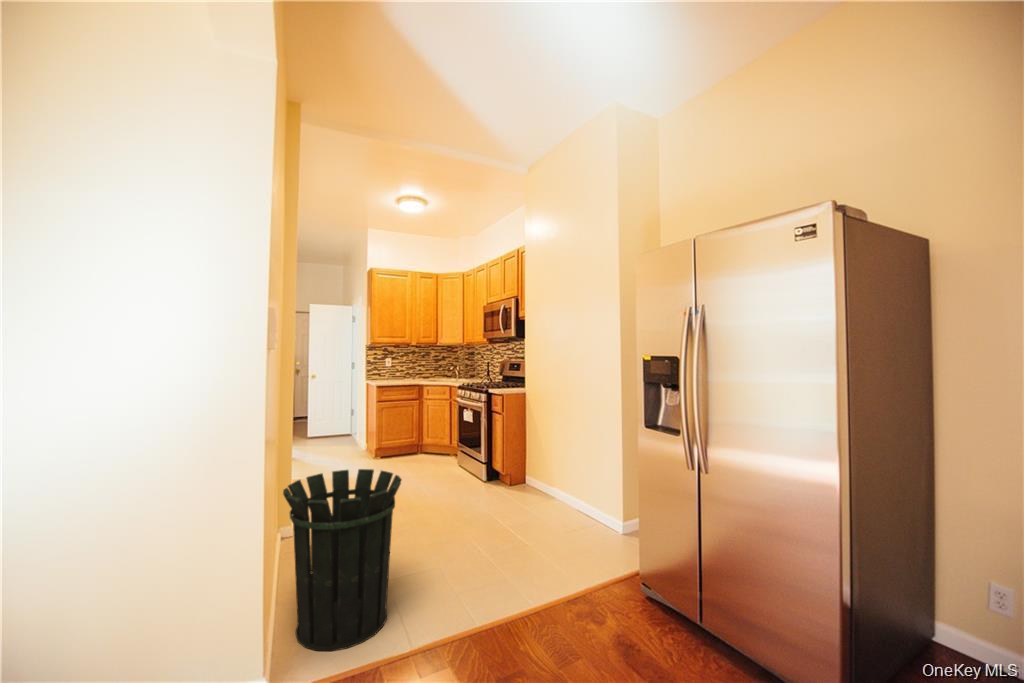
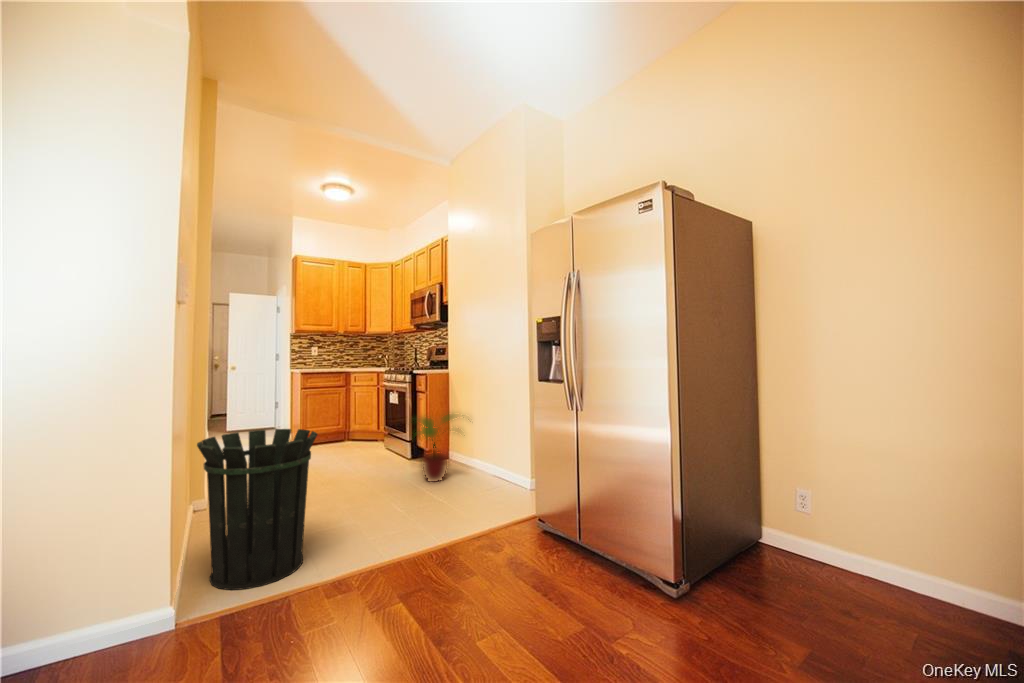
potted plant: none [486,439,553,514] -> present [411,415,457,482]

